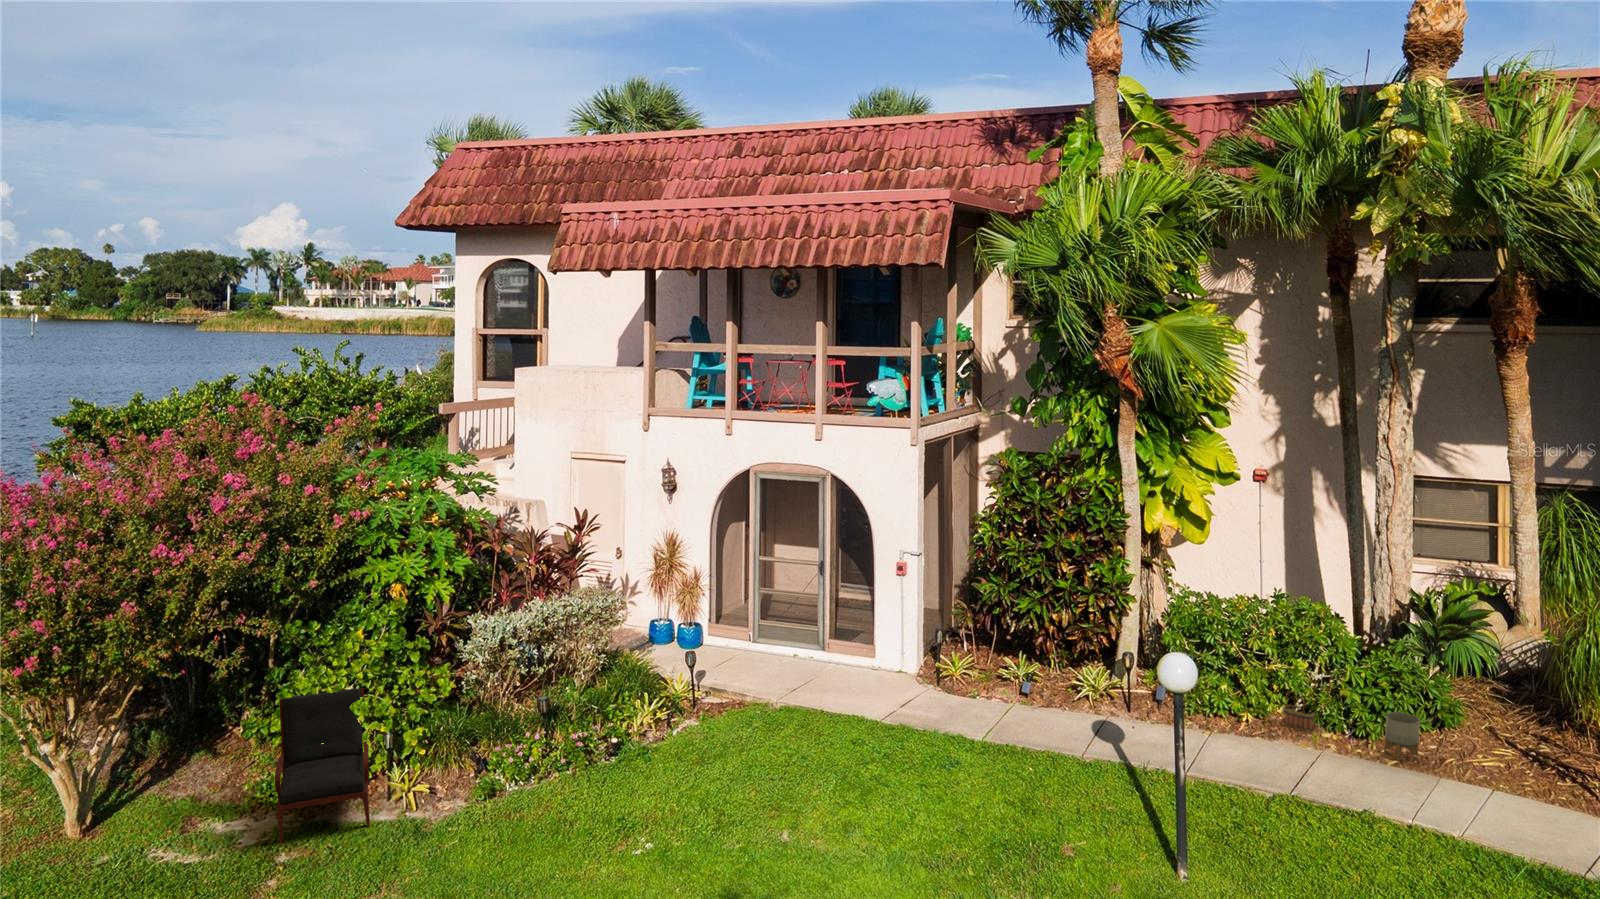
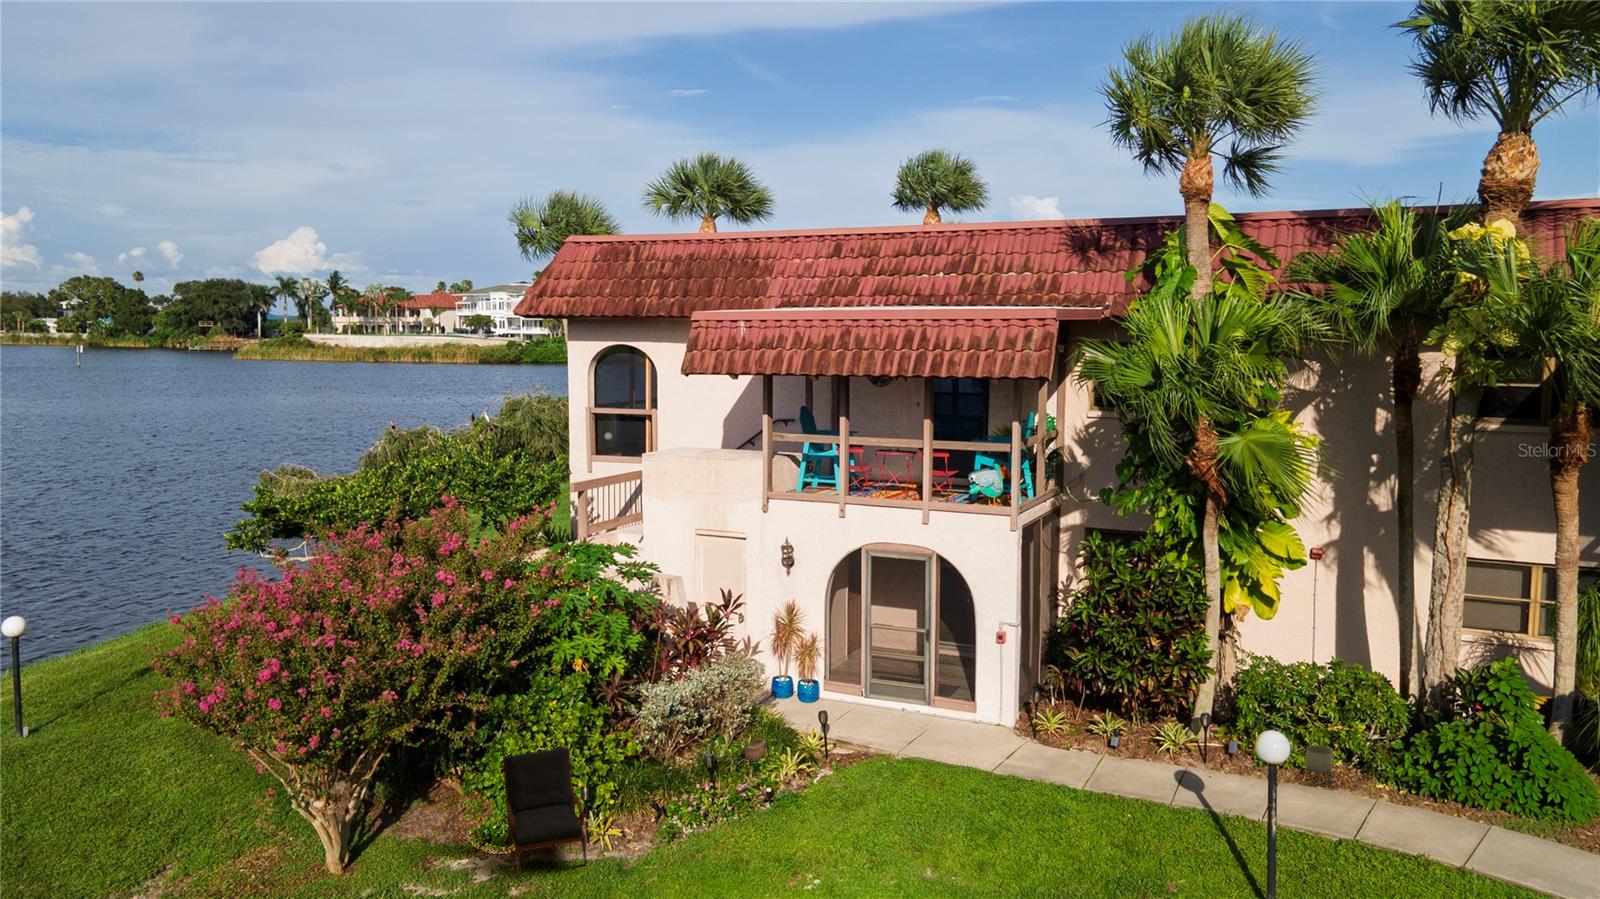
basket: present [1282,691,1315,731] -> present [745,739,765,761]
planter: present [1384,712,1420,761] -> present [1305,745,1332,785]

